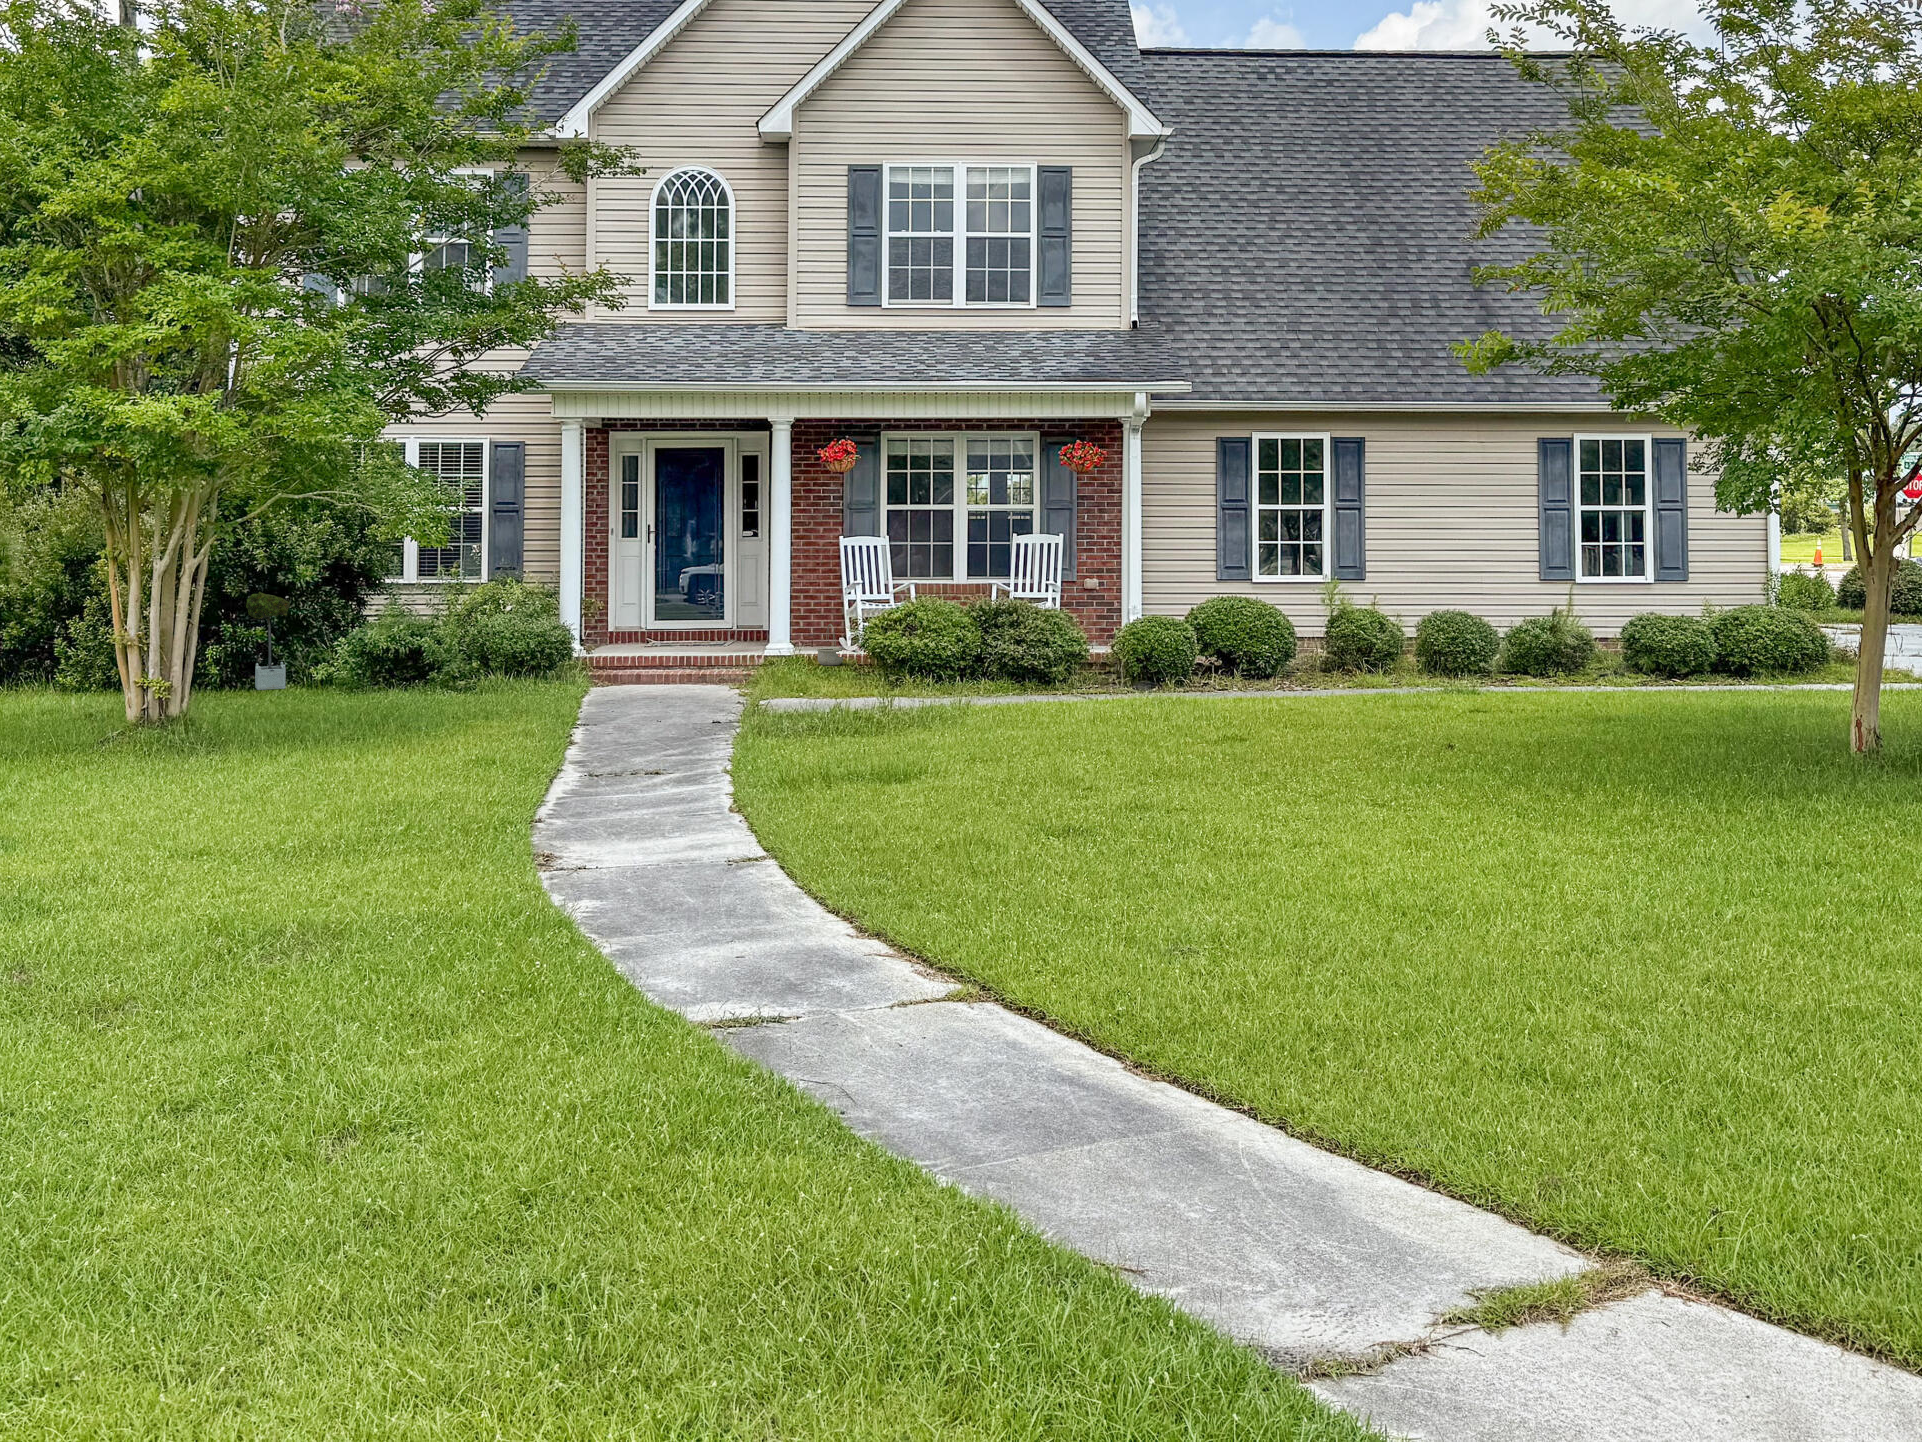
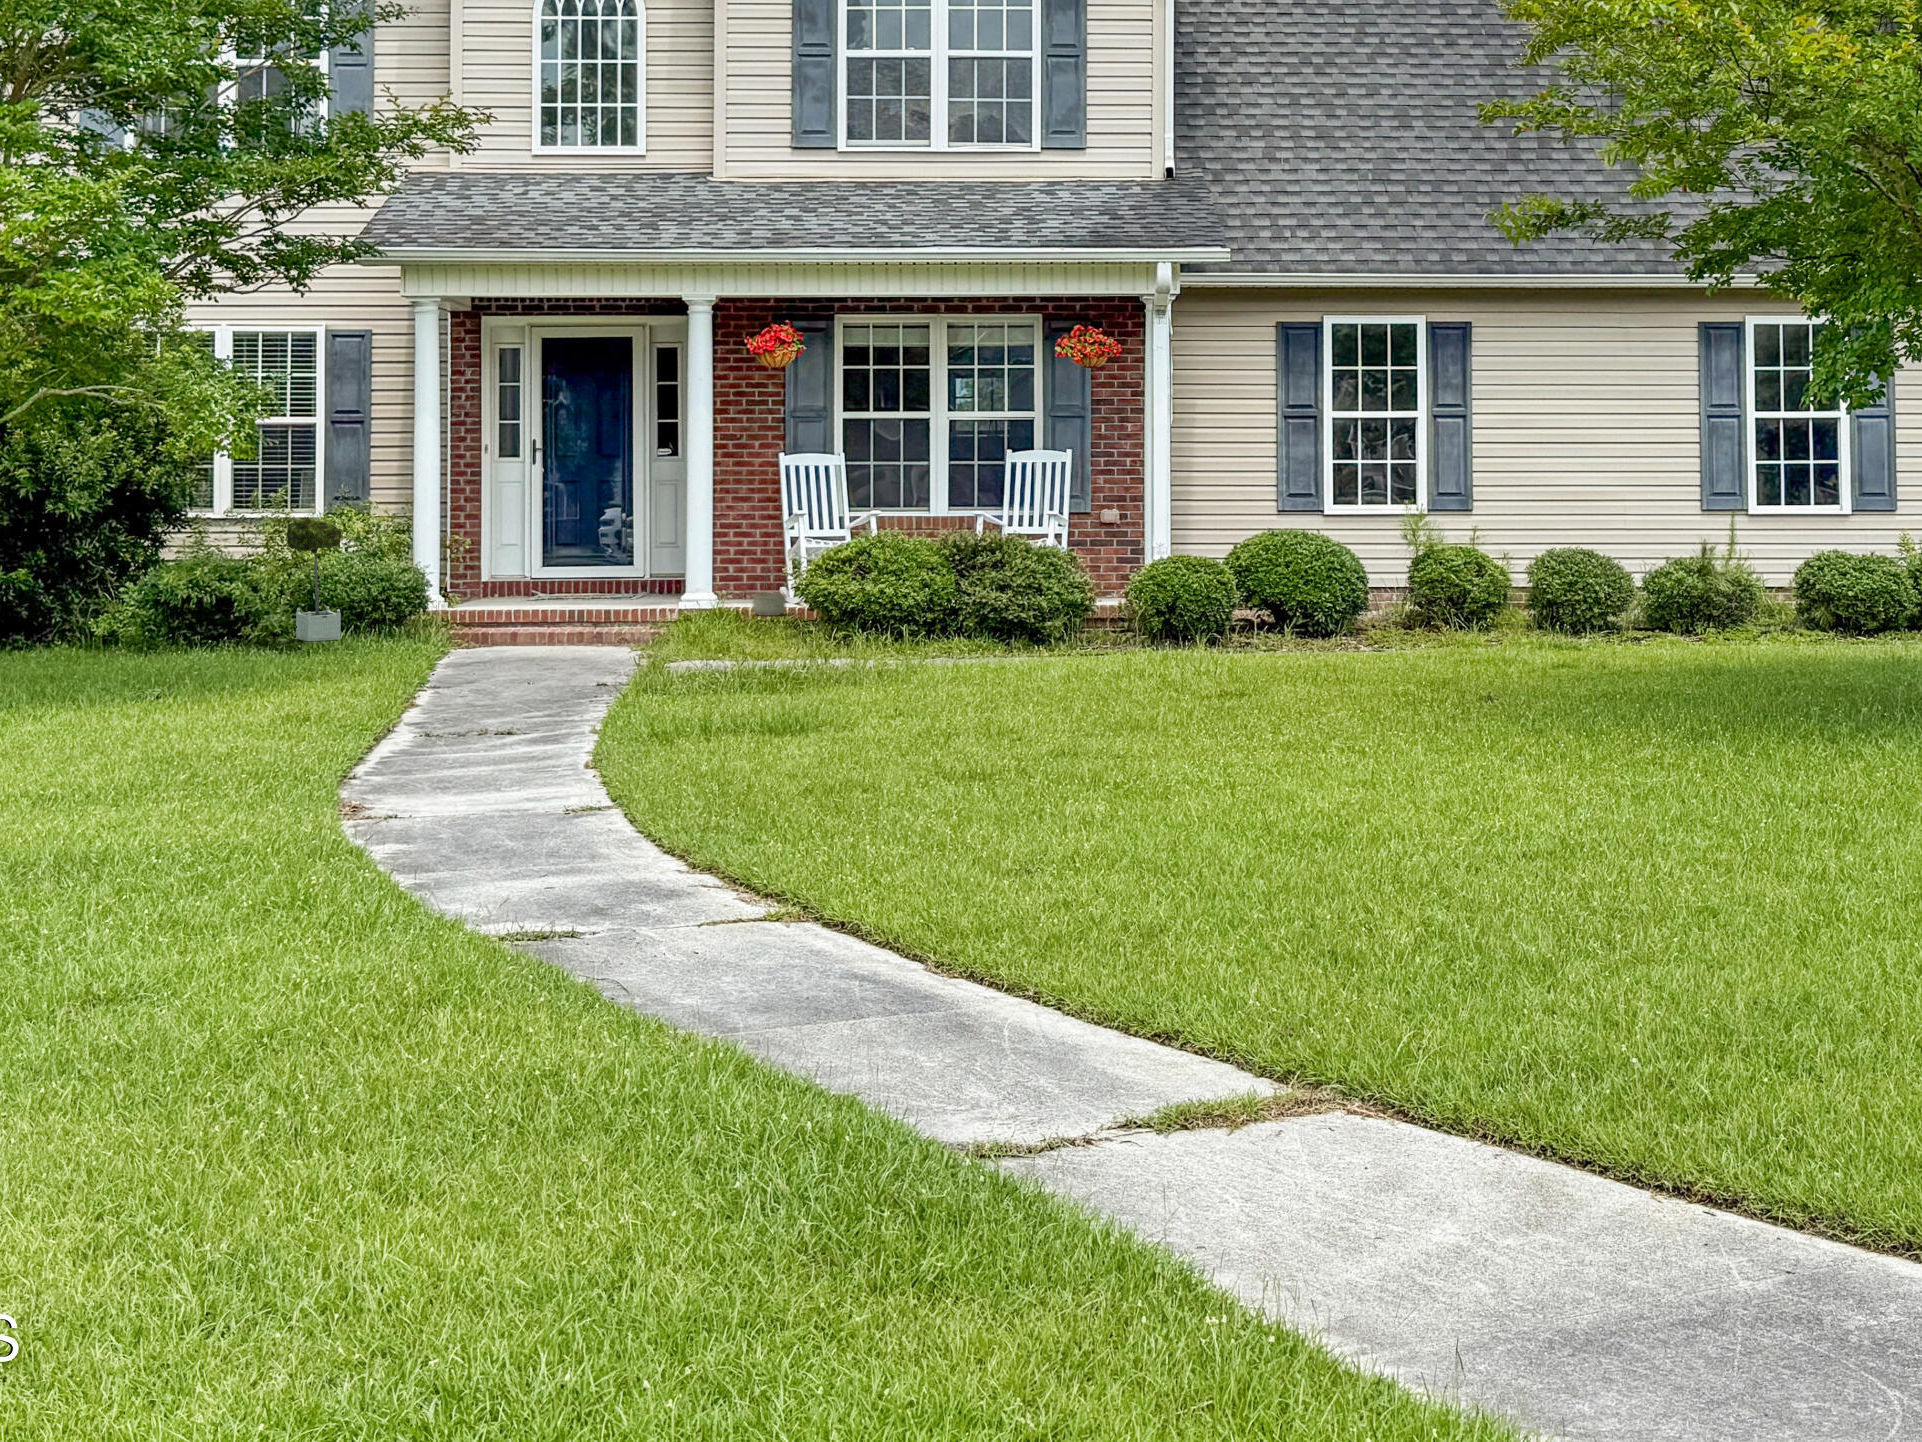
potted tree: present [246,592,290,690] -> present [286,517,342,641]

